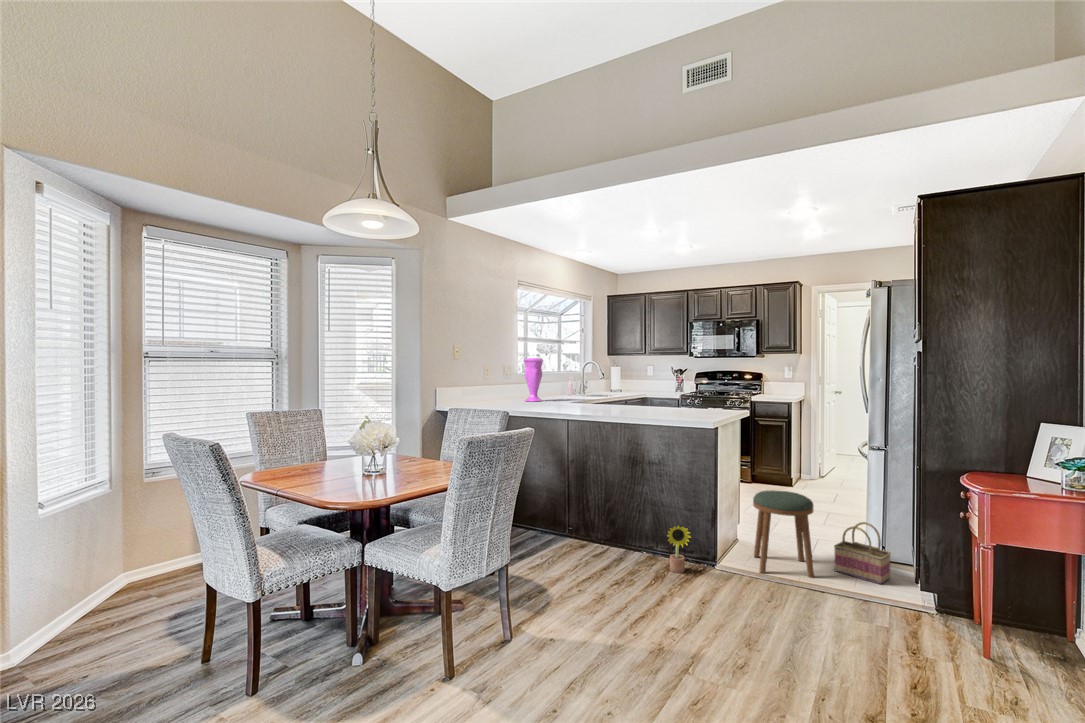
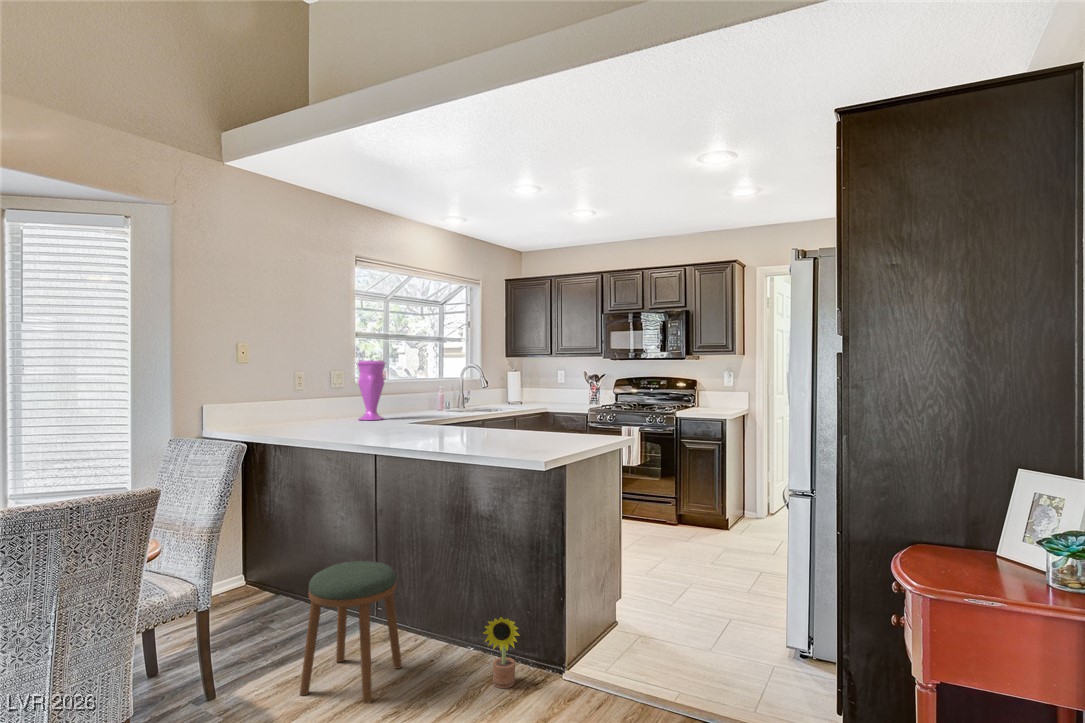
stool: present [753,490,814,578] -> present [300,561,402,704]
basket: present [834,522,891,584] -> none [735,604,814,703]

